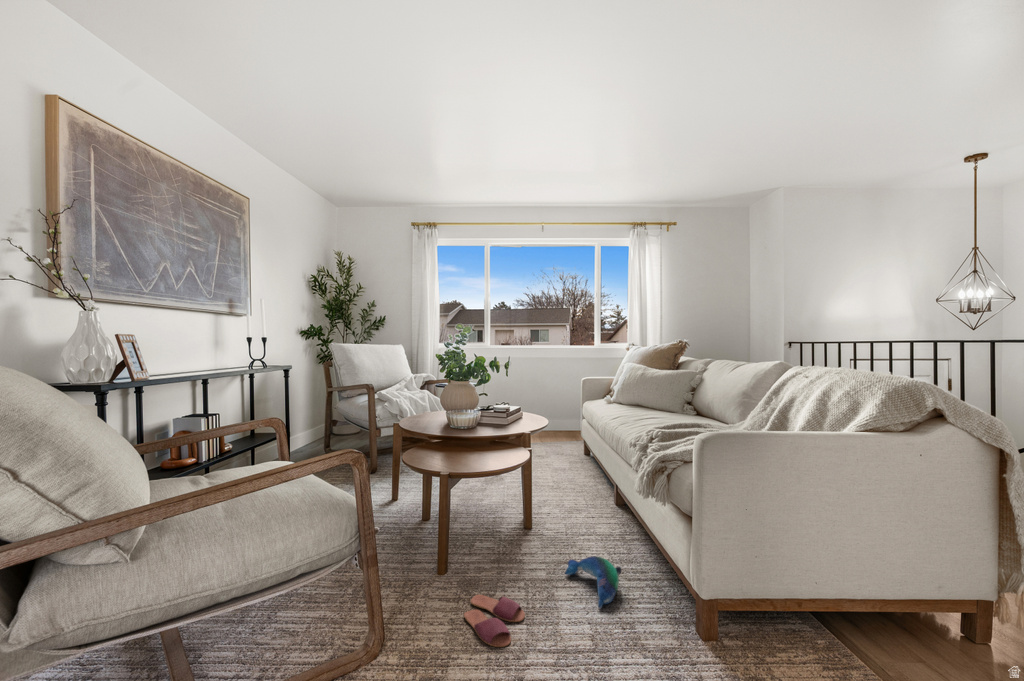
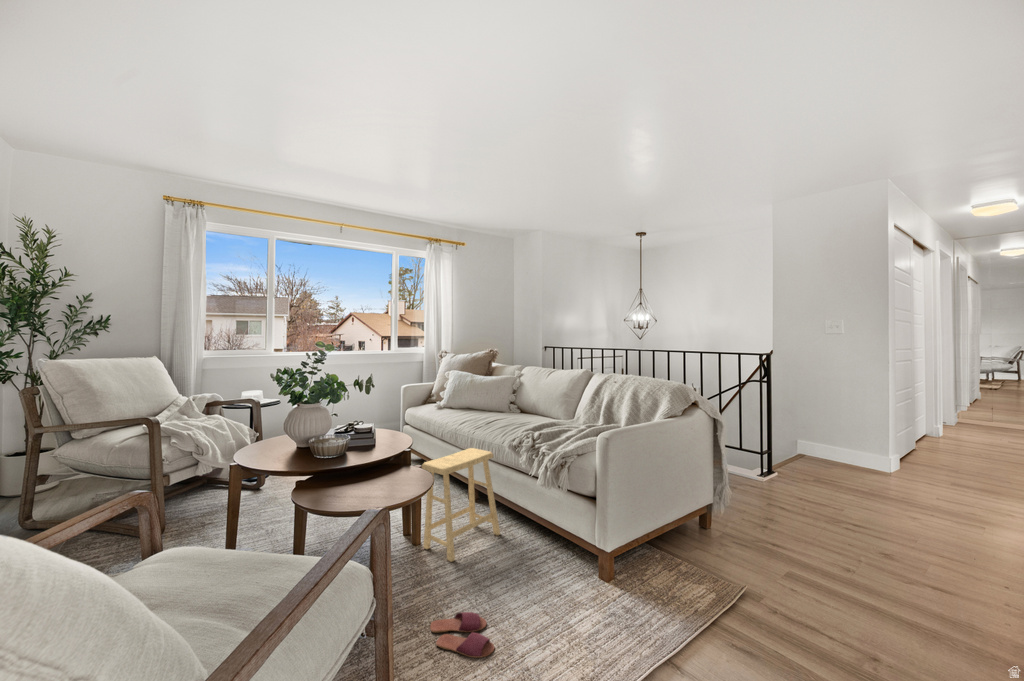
footstool: none [531,435,619,552] -> present [422,448,500,562]
plush toy: present [565,556,621,608] -> none [482,549,537,589]

